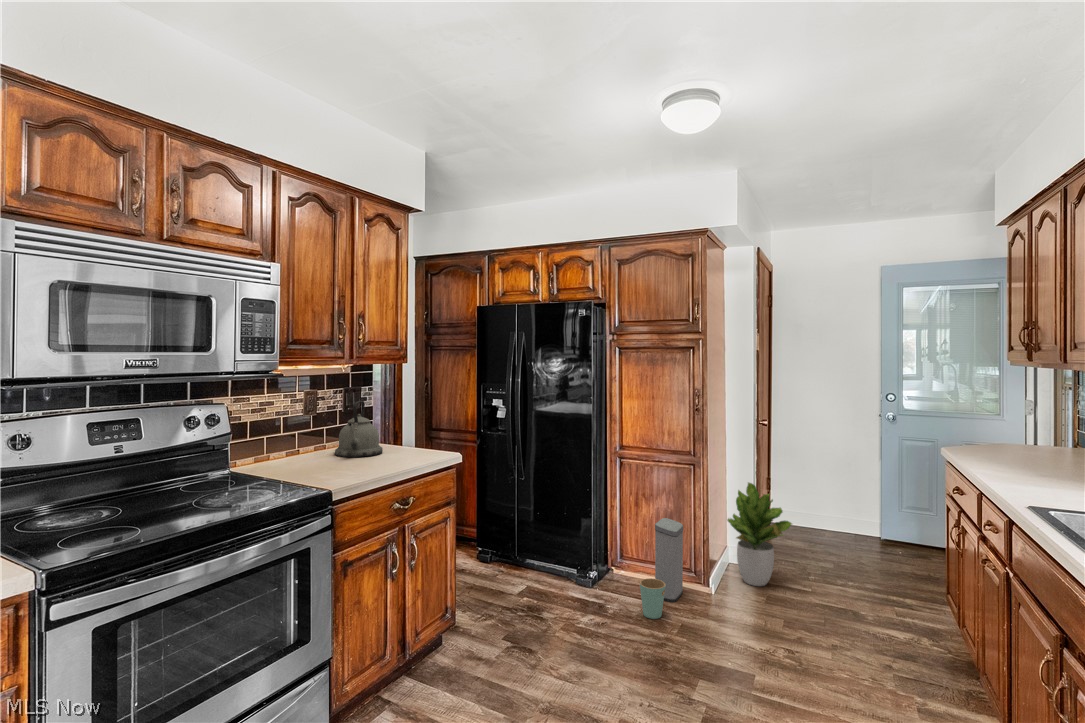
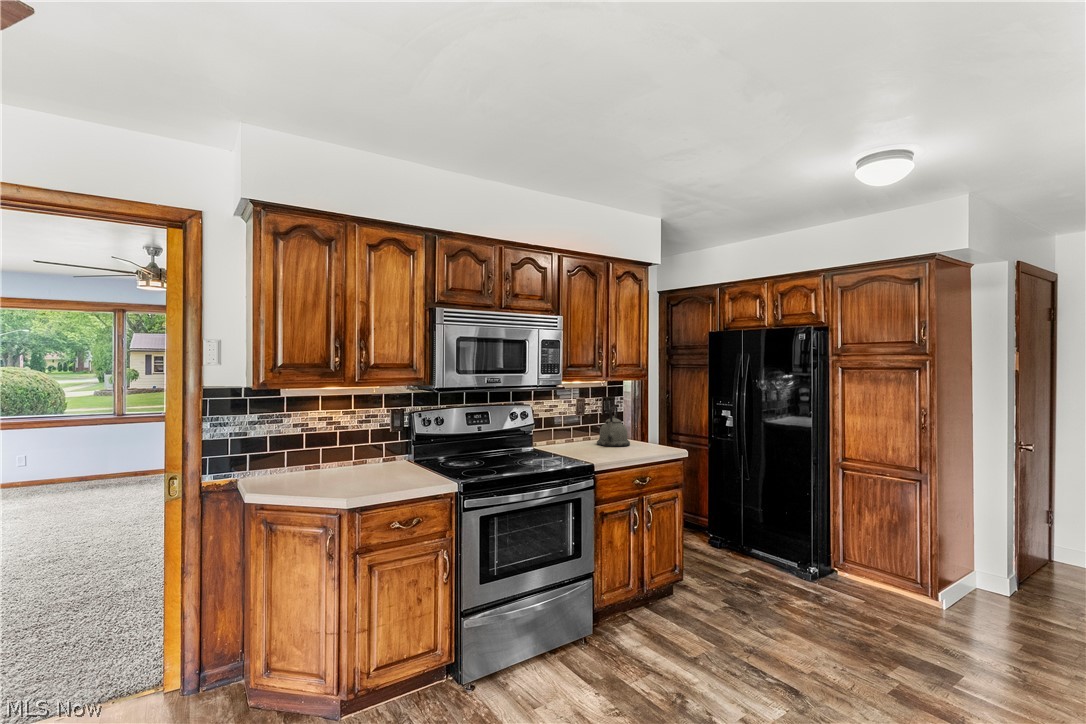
potted plant: present [727,482,792,586] -> none [966,503,1048,611]
trash can: present [640,518,683,619] -> none [854,527,907,614]

